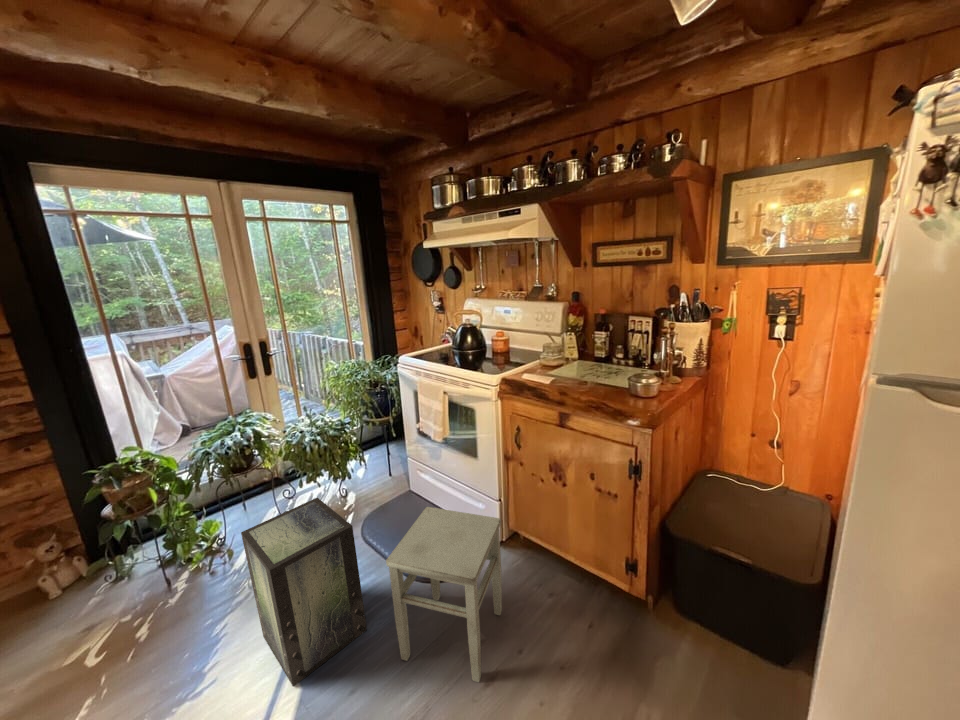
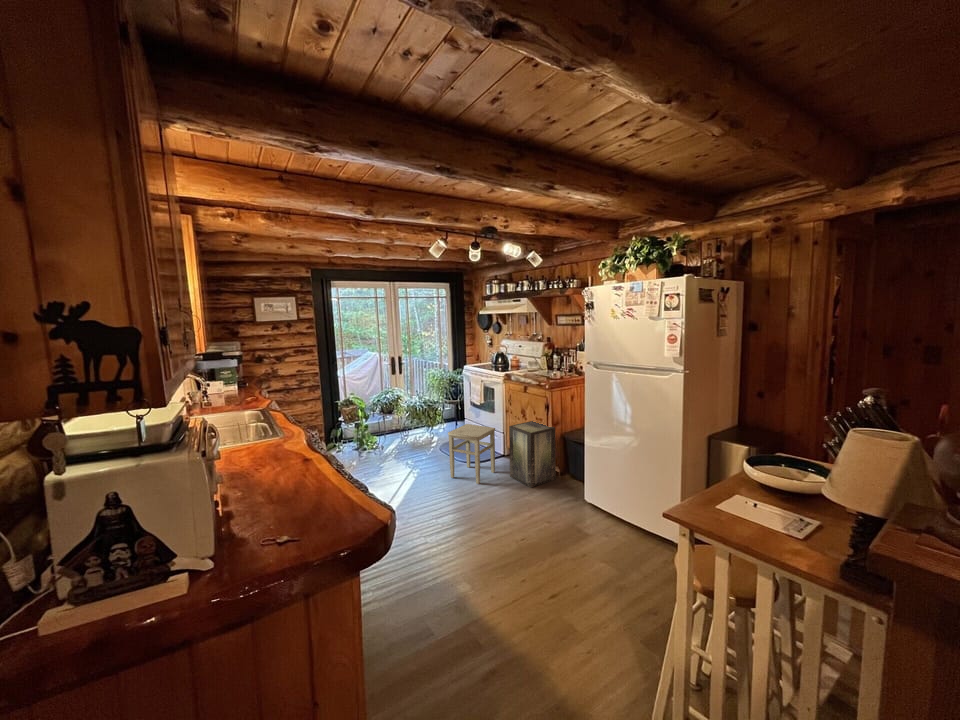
storage box: present [241,498,367,686] -> present [509,421,556,487]

